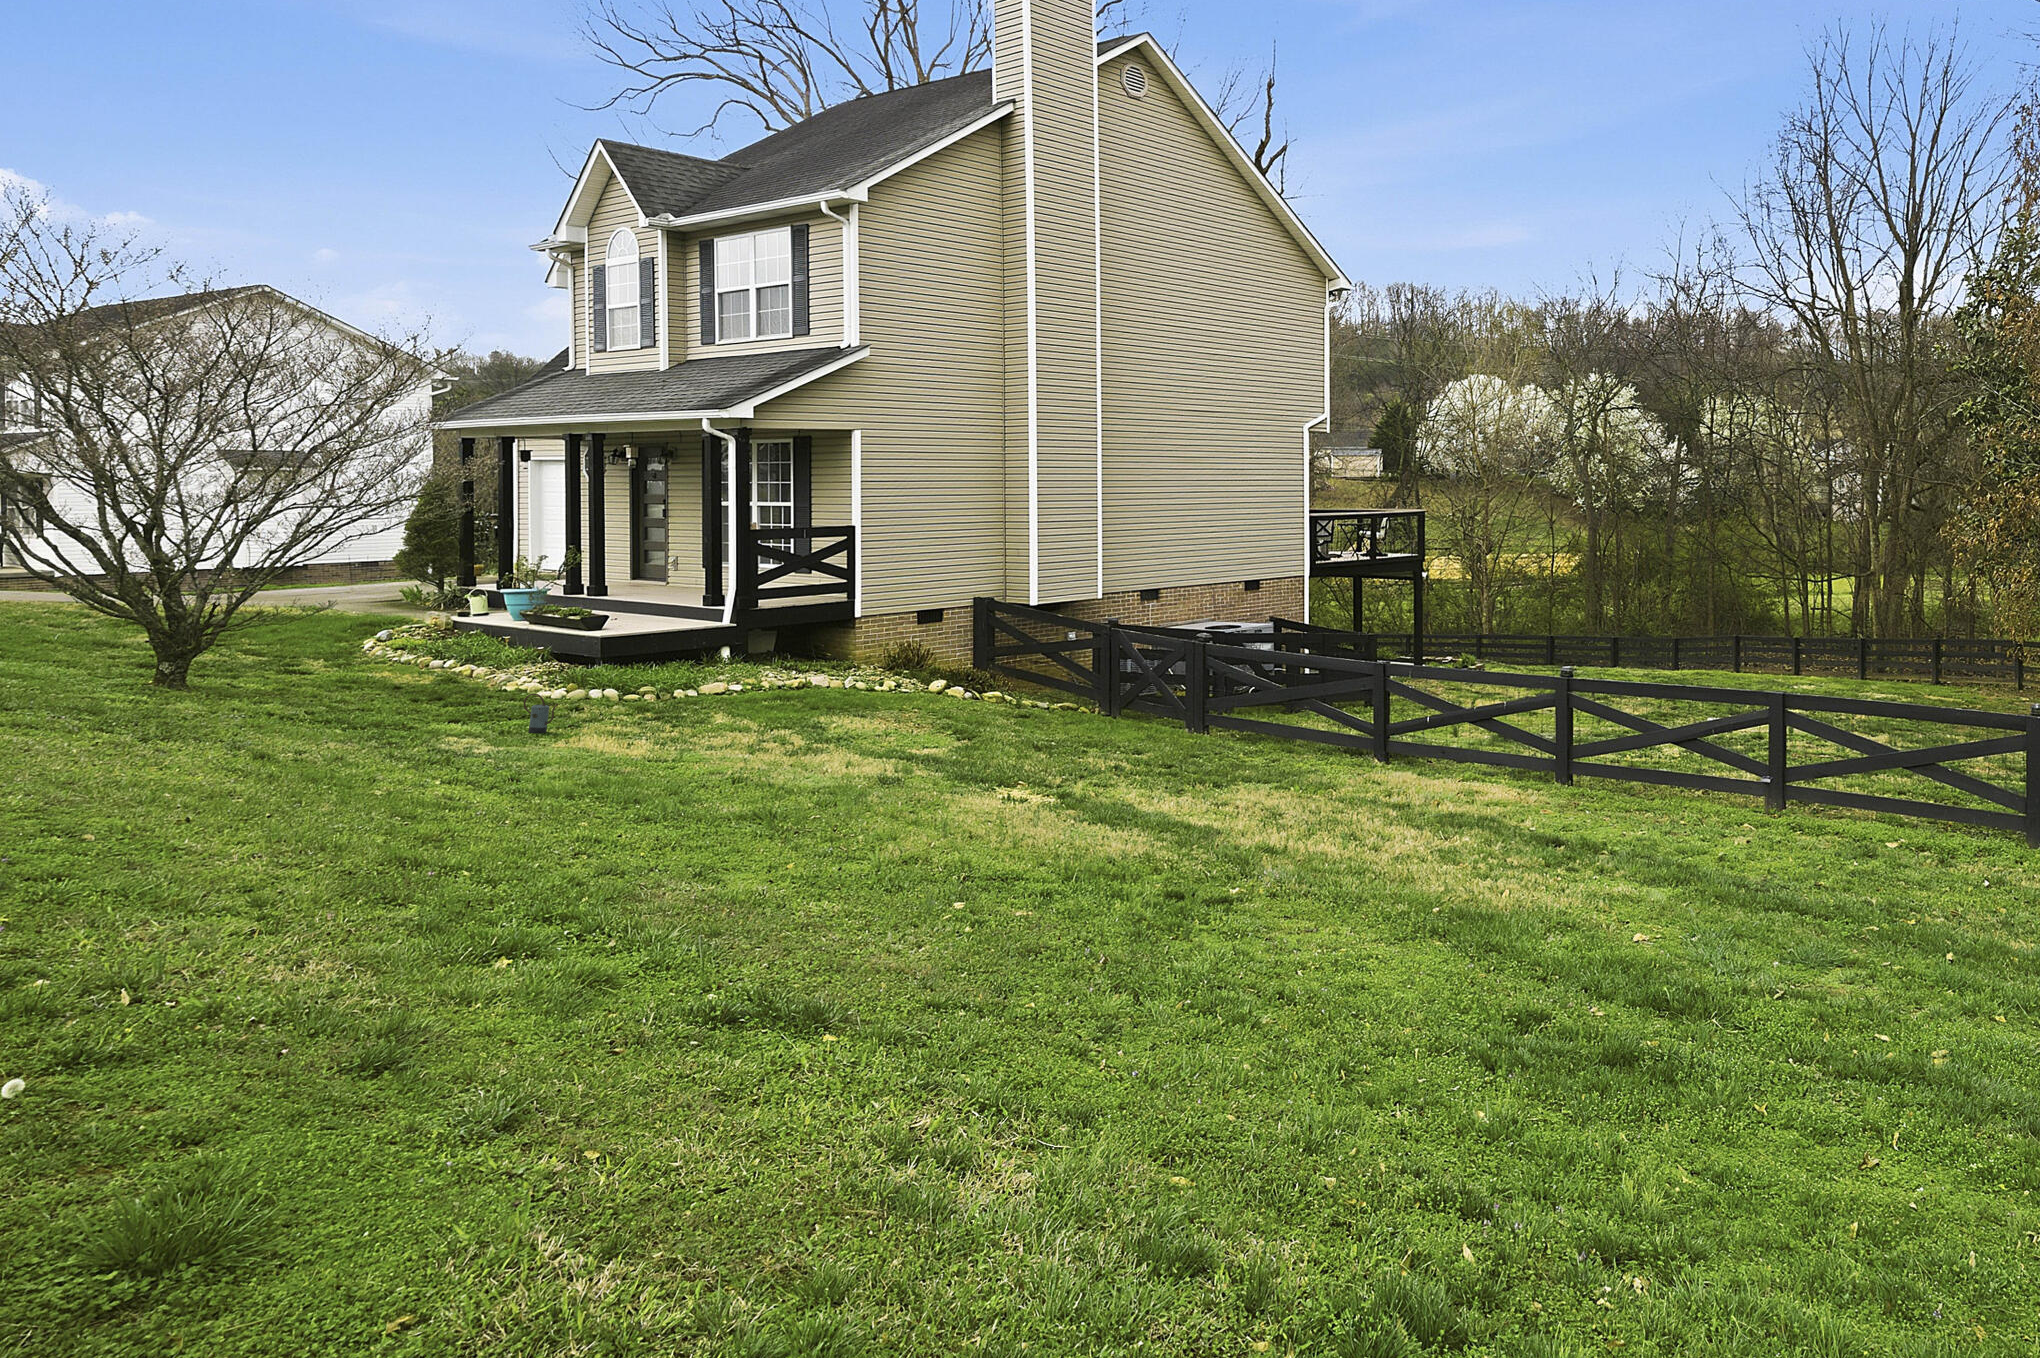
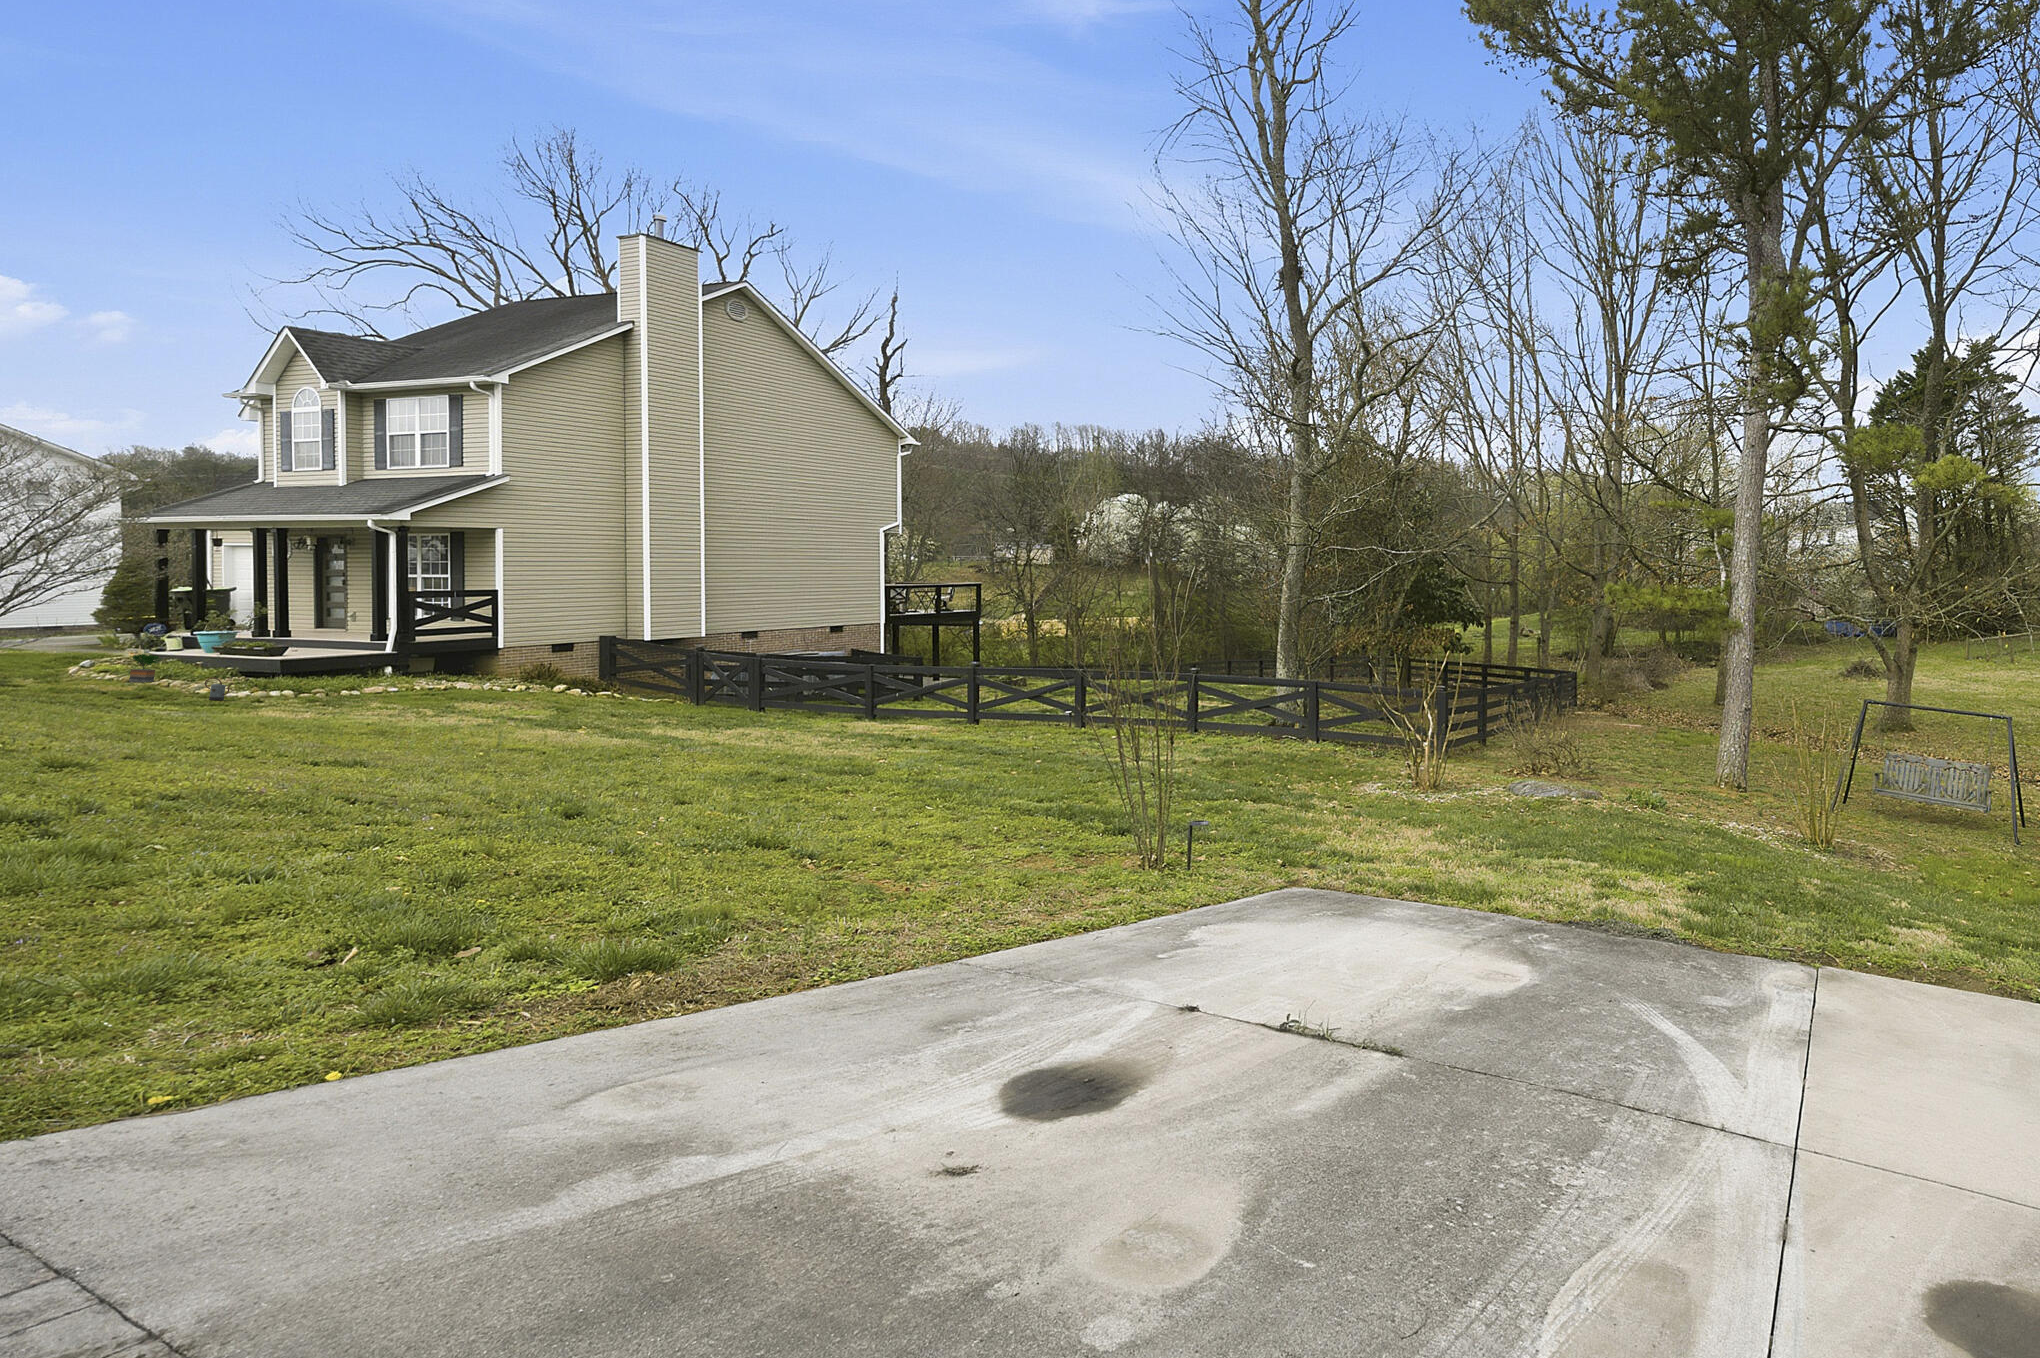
potted tree: none [432,634,470,678] -> present [129,654,161,682]

